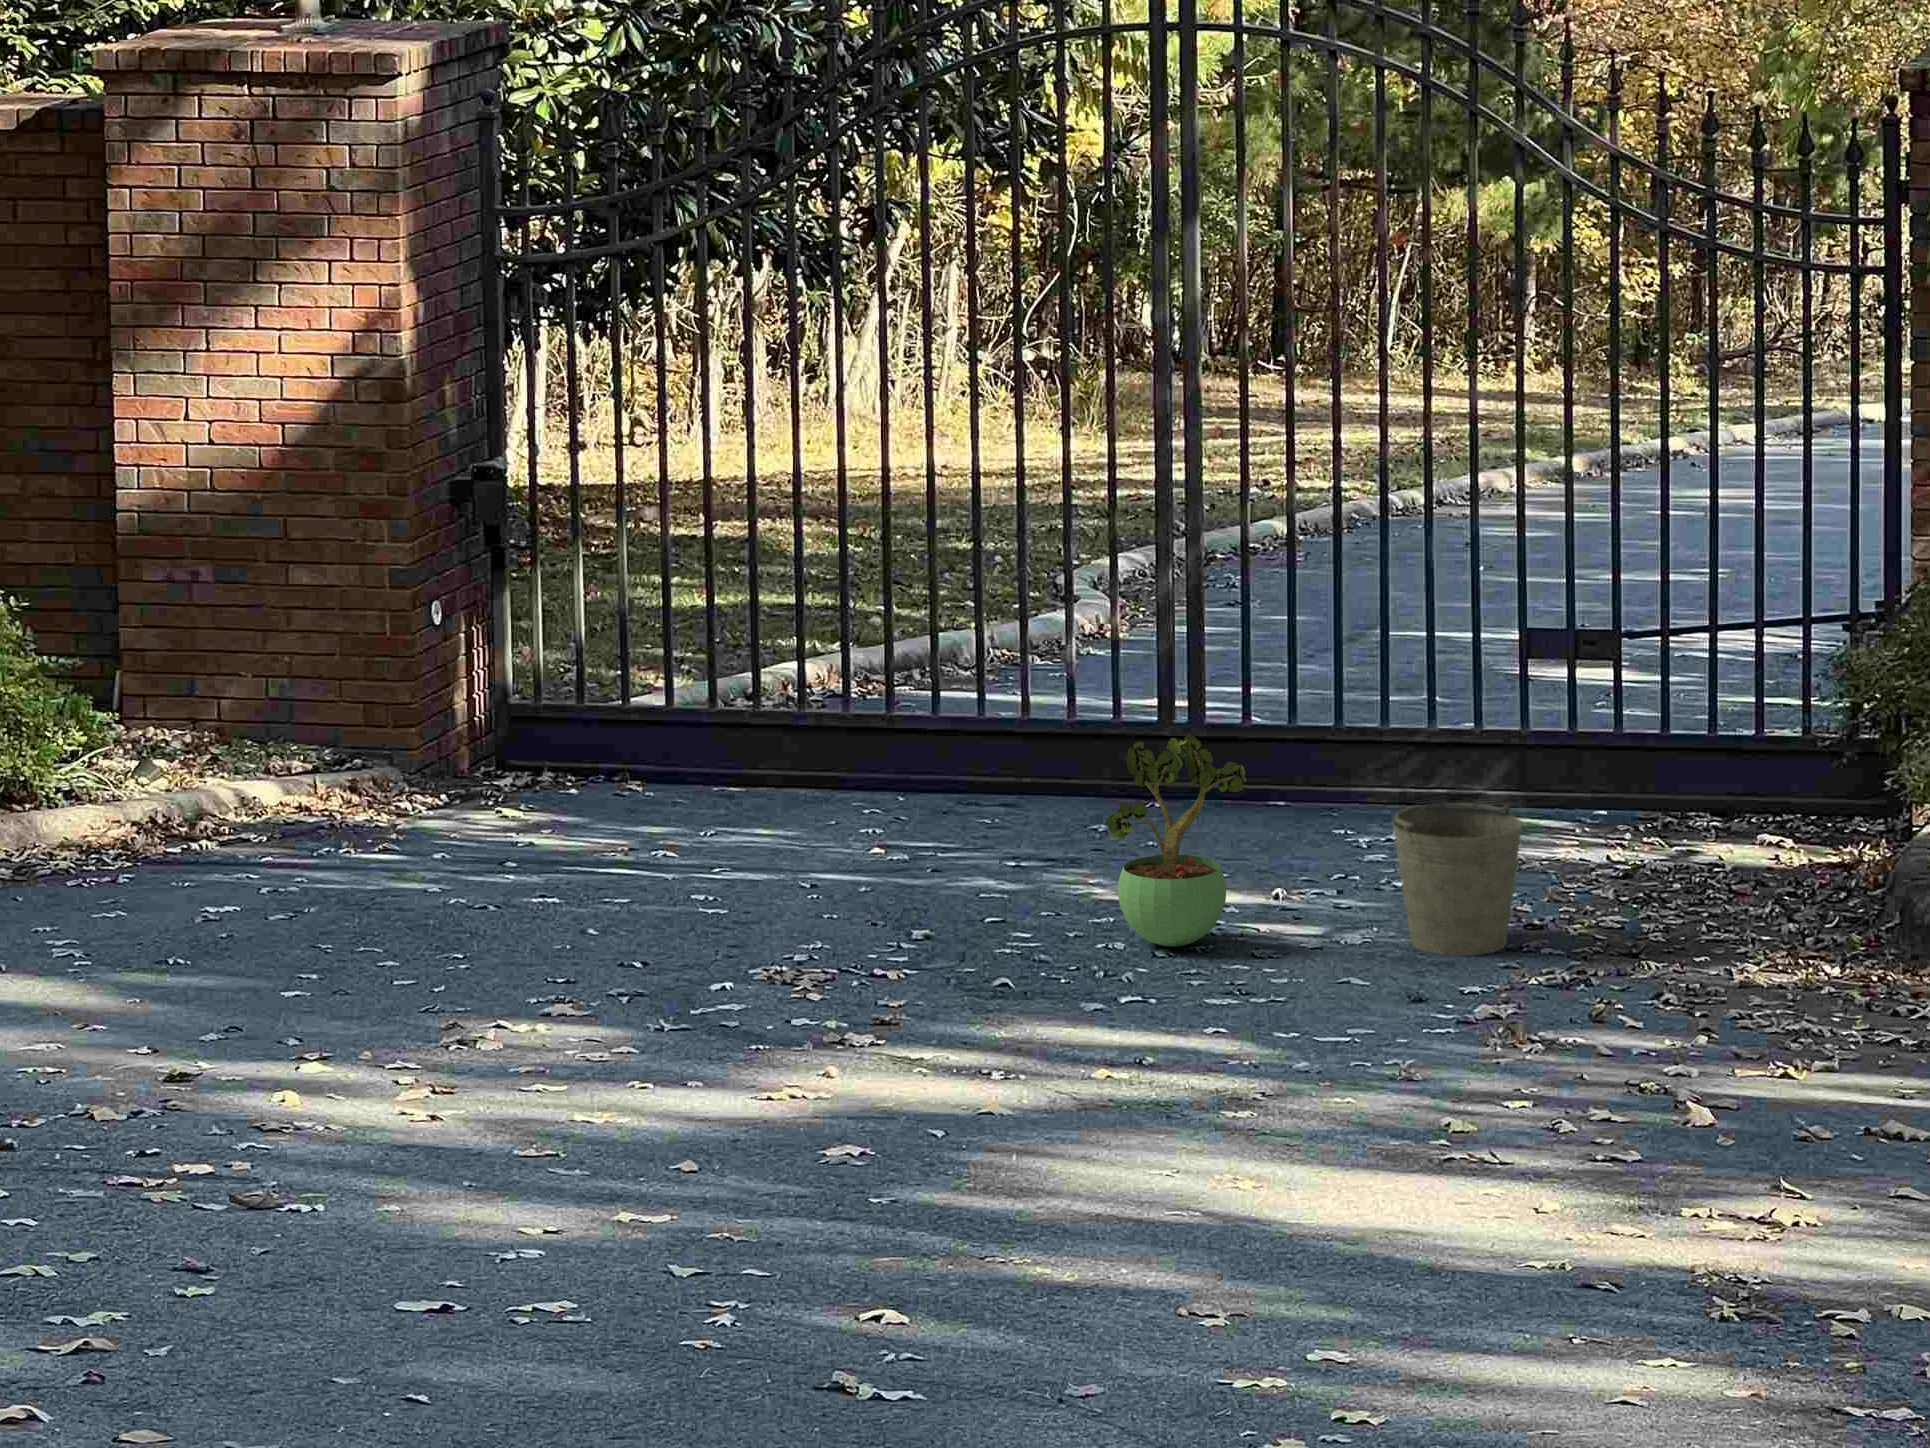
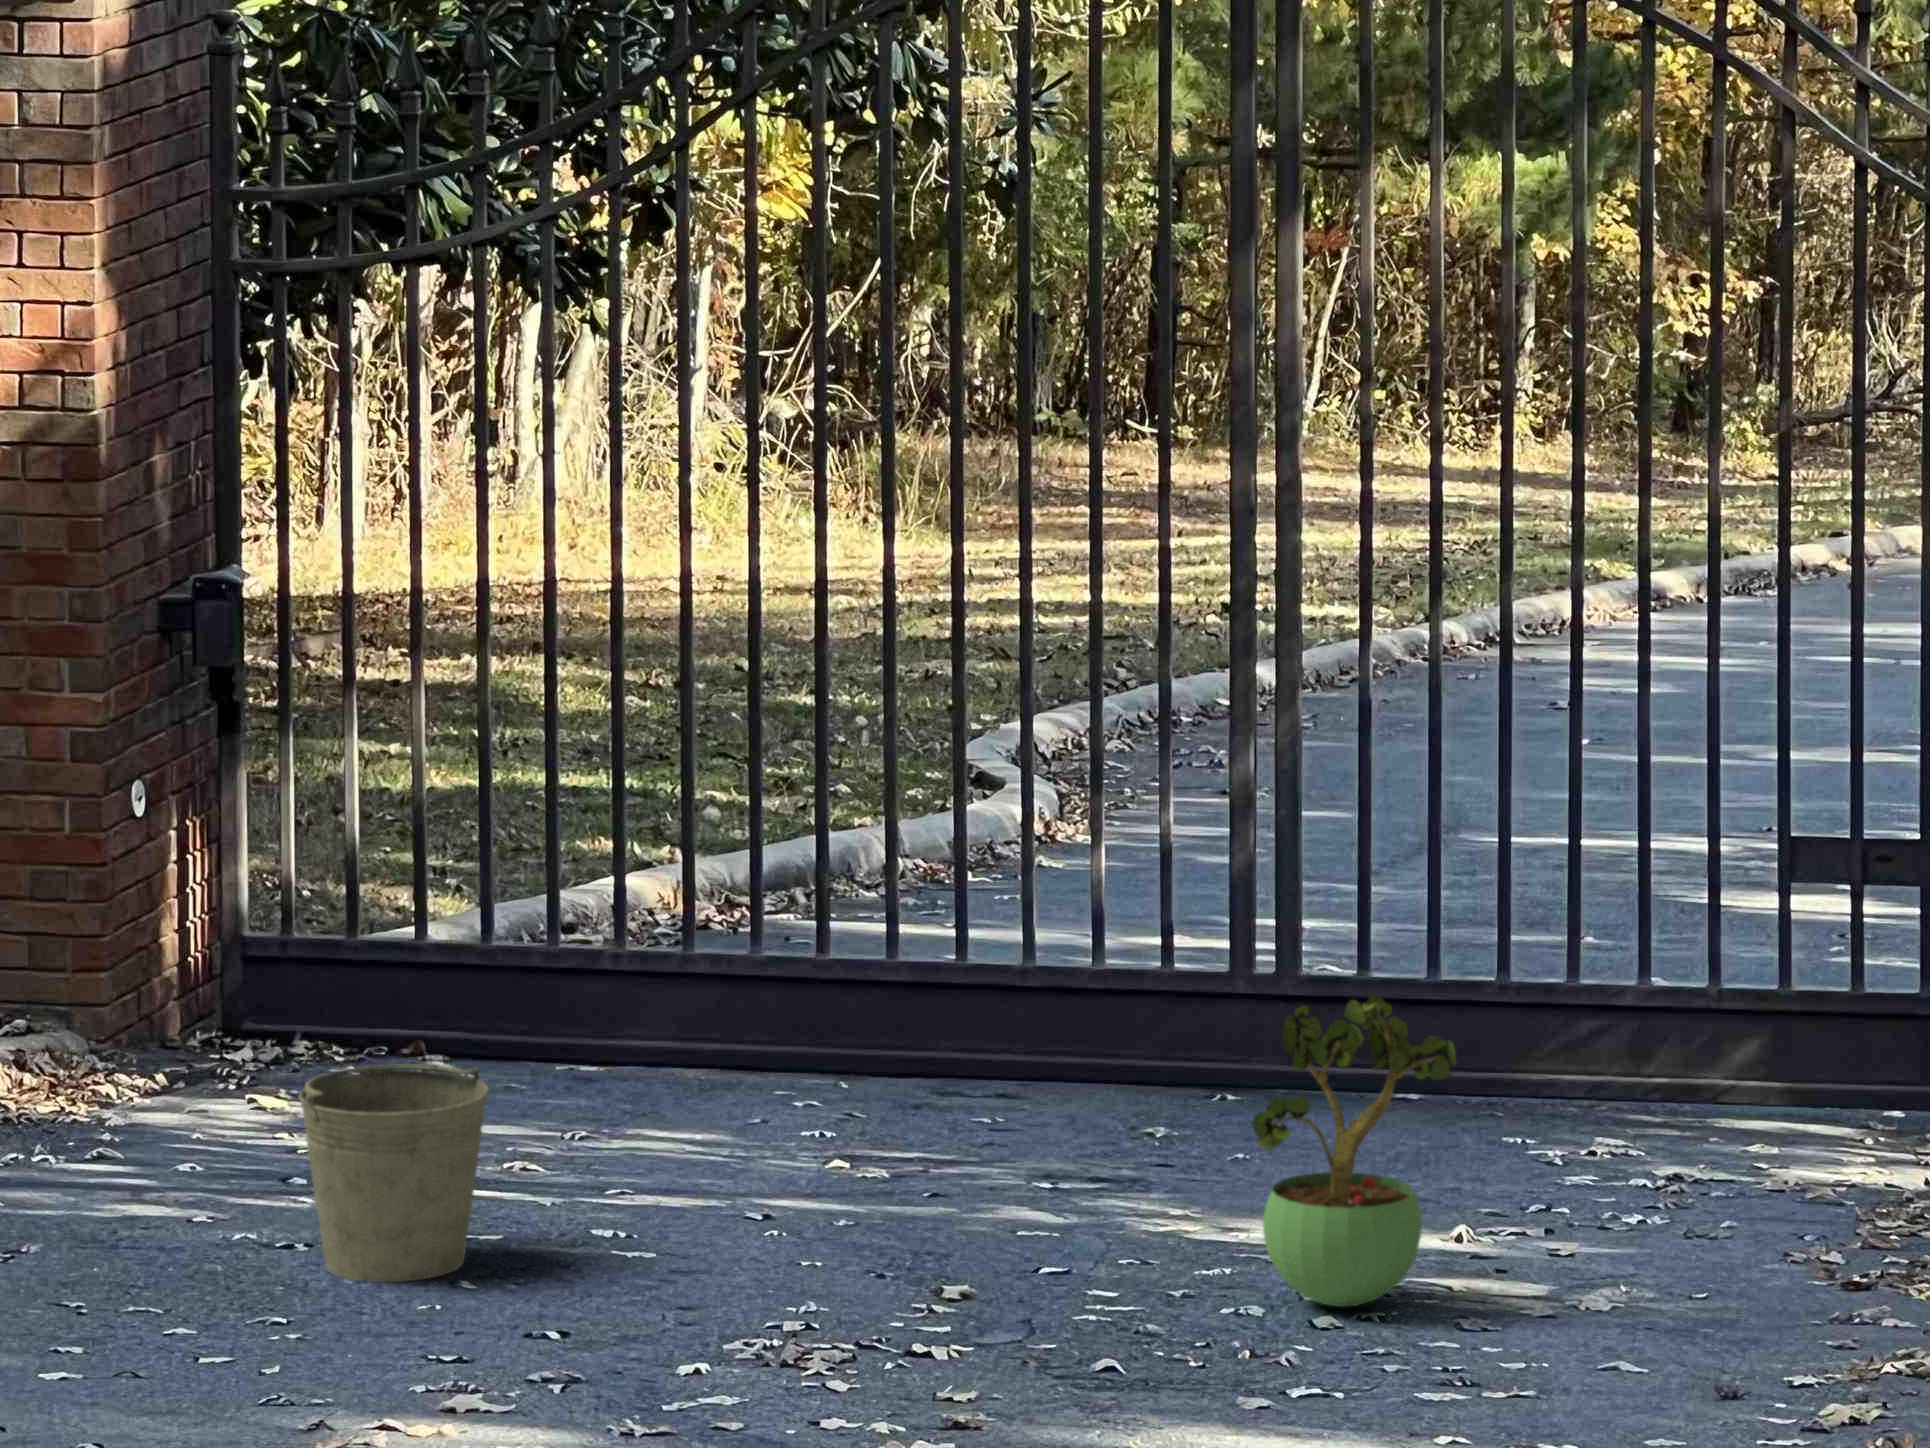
bucket: present [1392,803,1523,956] -> present [299,1064,489,1282]

